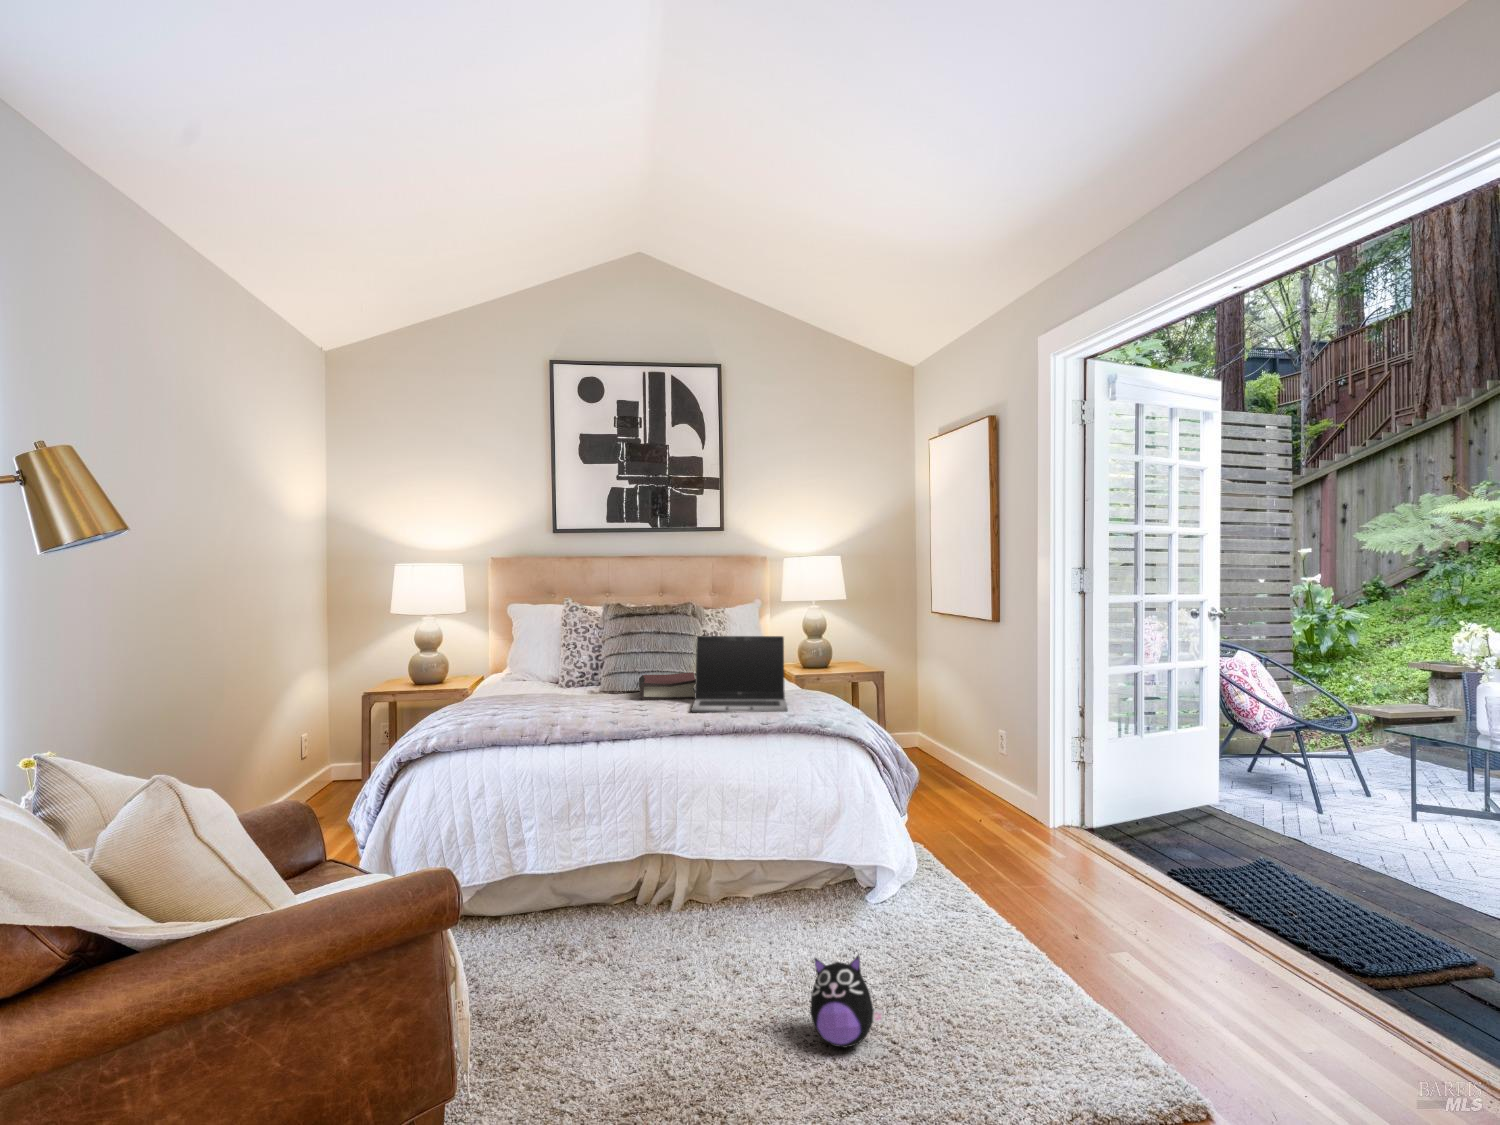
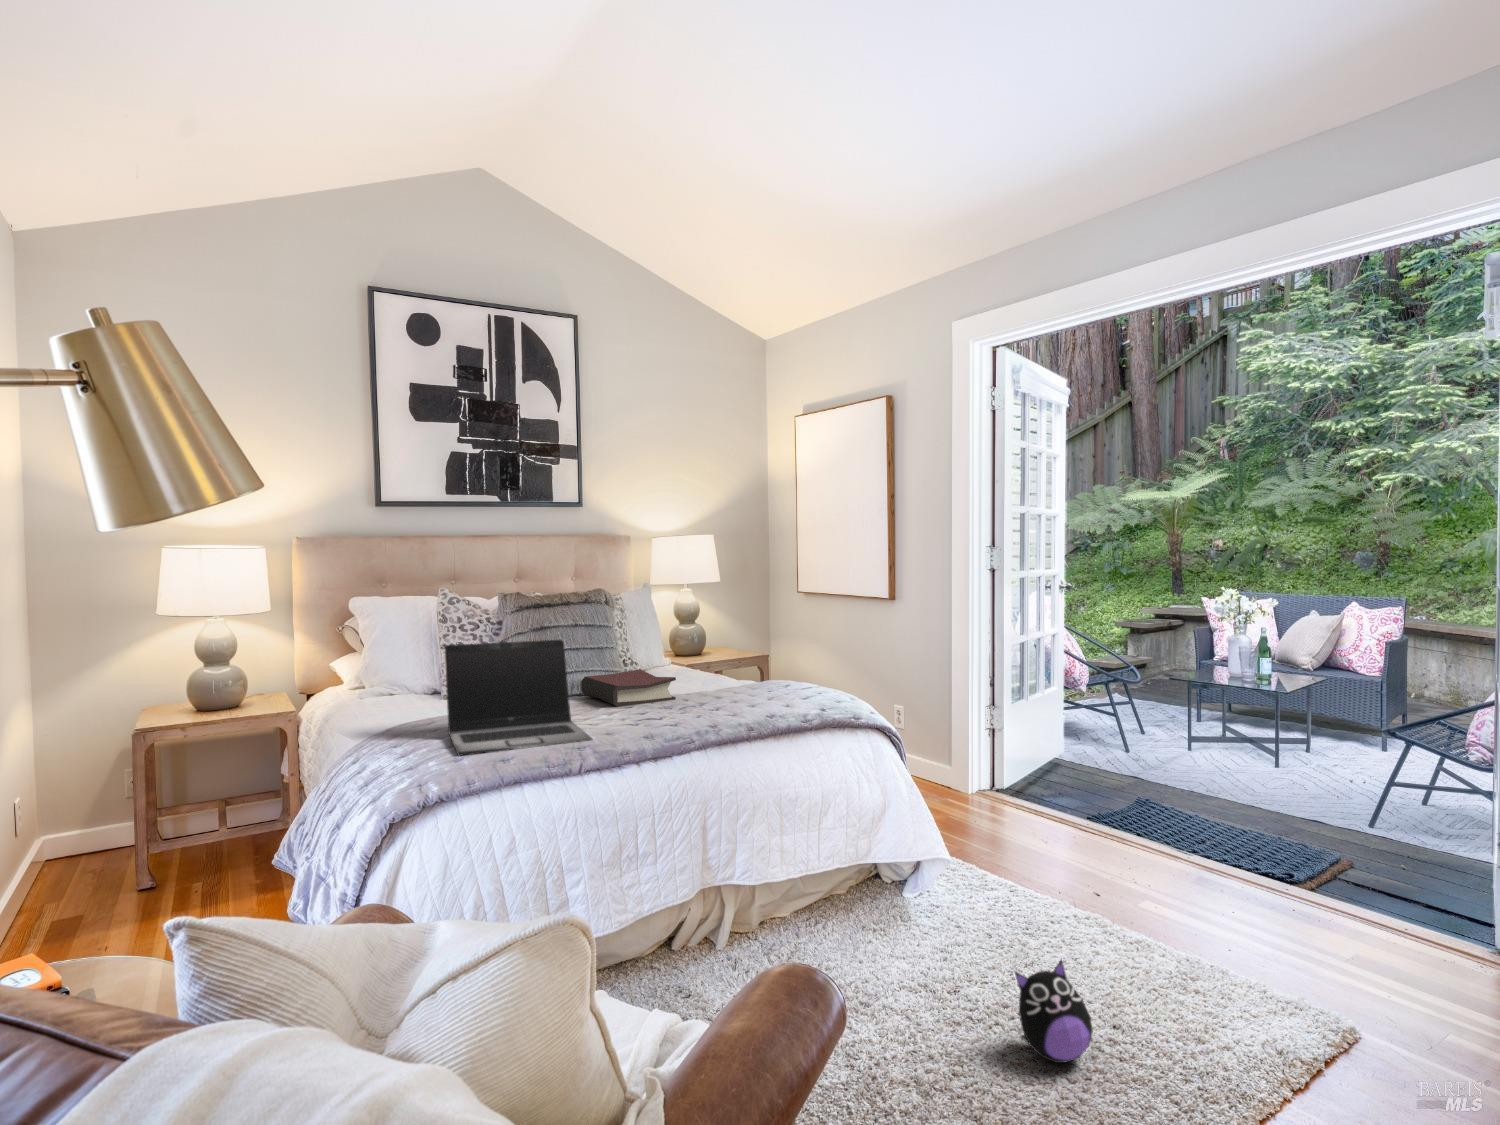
laptop: present [691,636,788,713] -> present [445,639,592,756]

